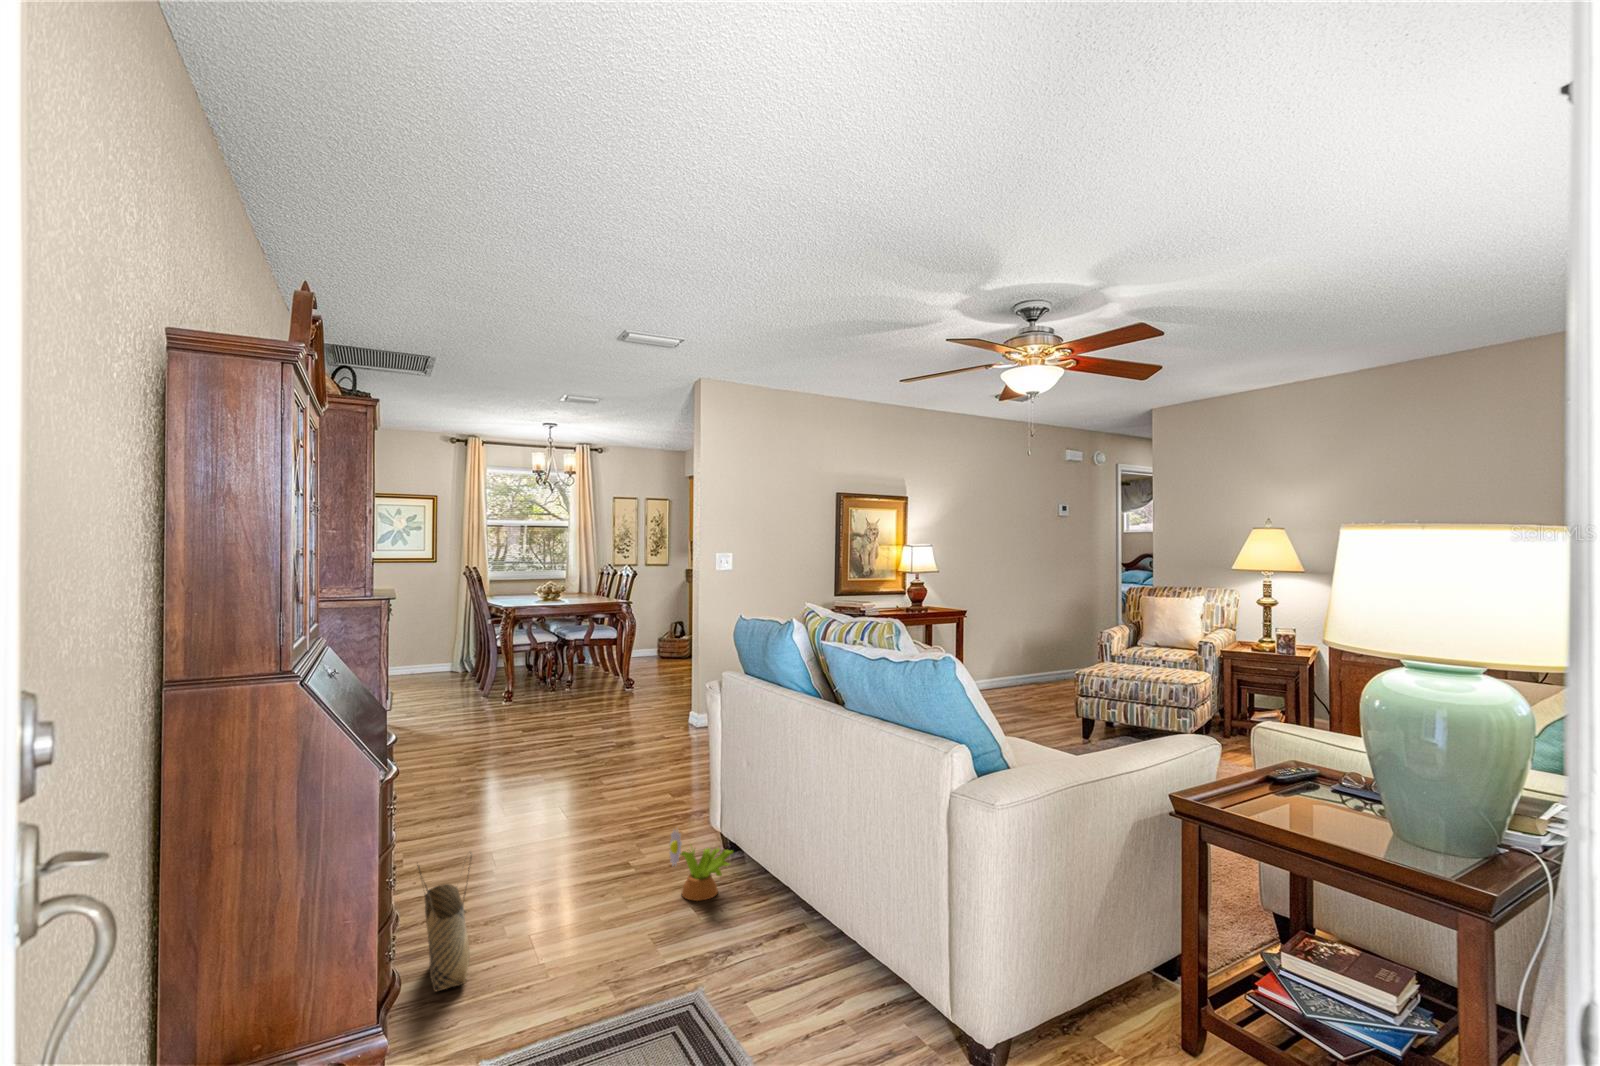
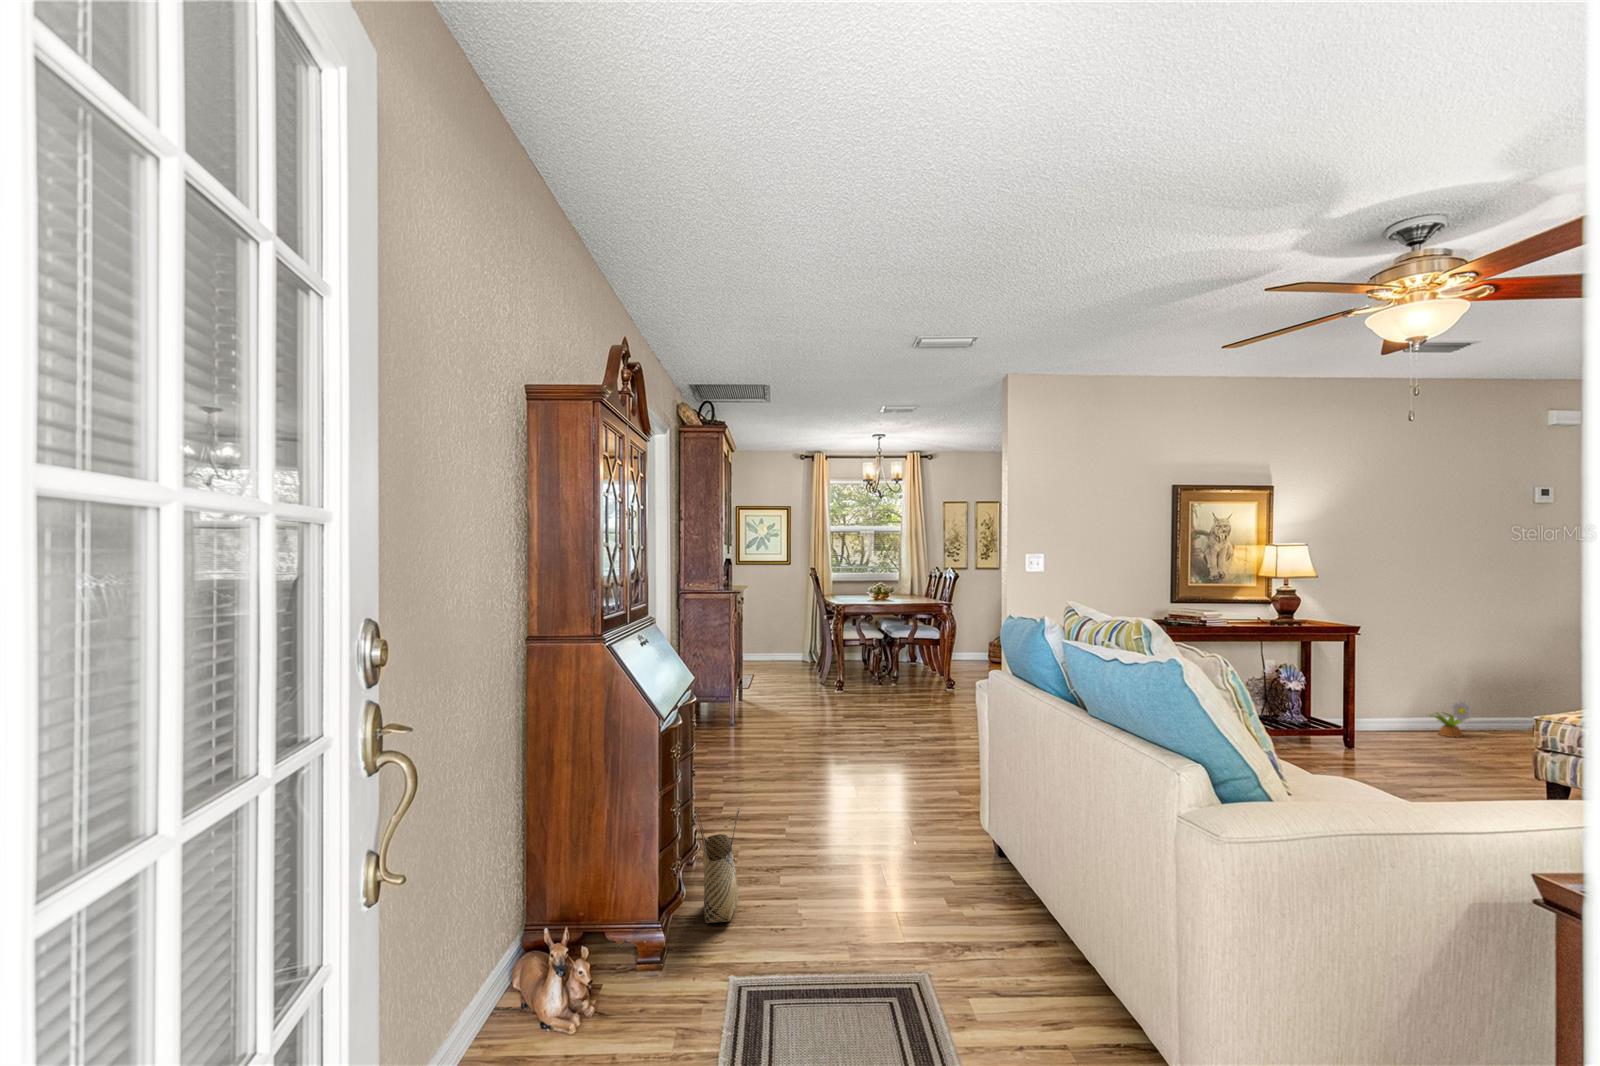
decorative plant: present [670,830,733,901] -> present [1430,701,1471,737]

